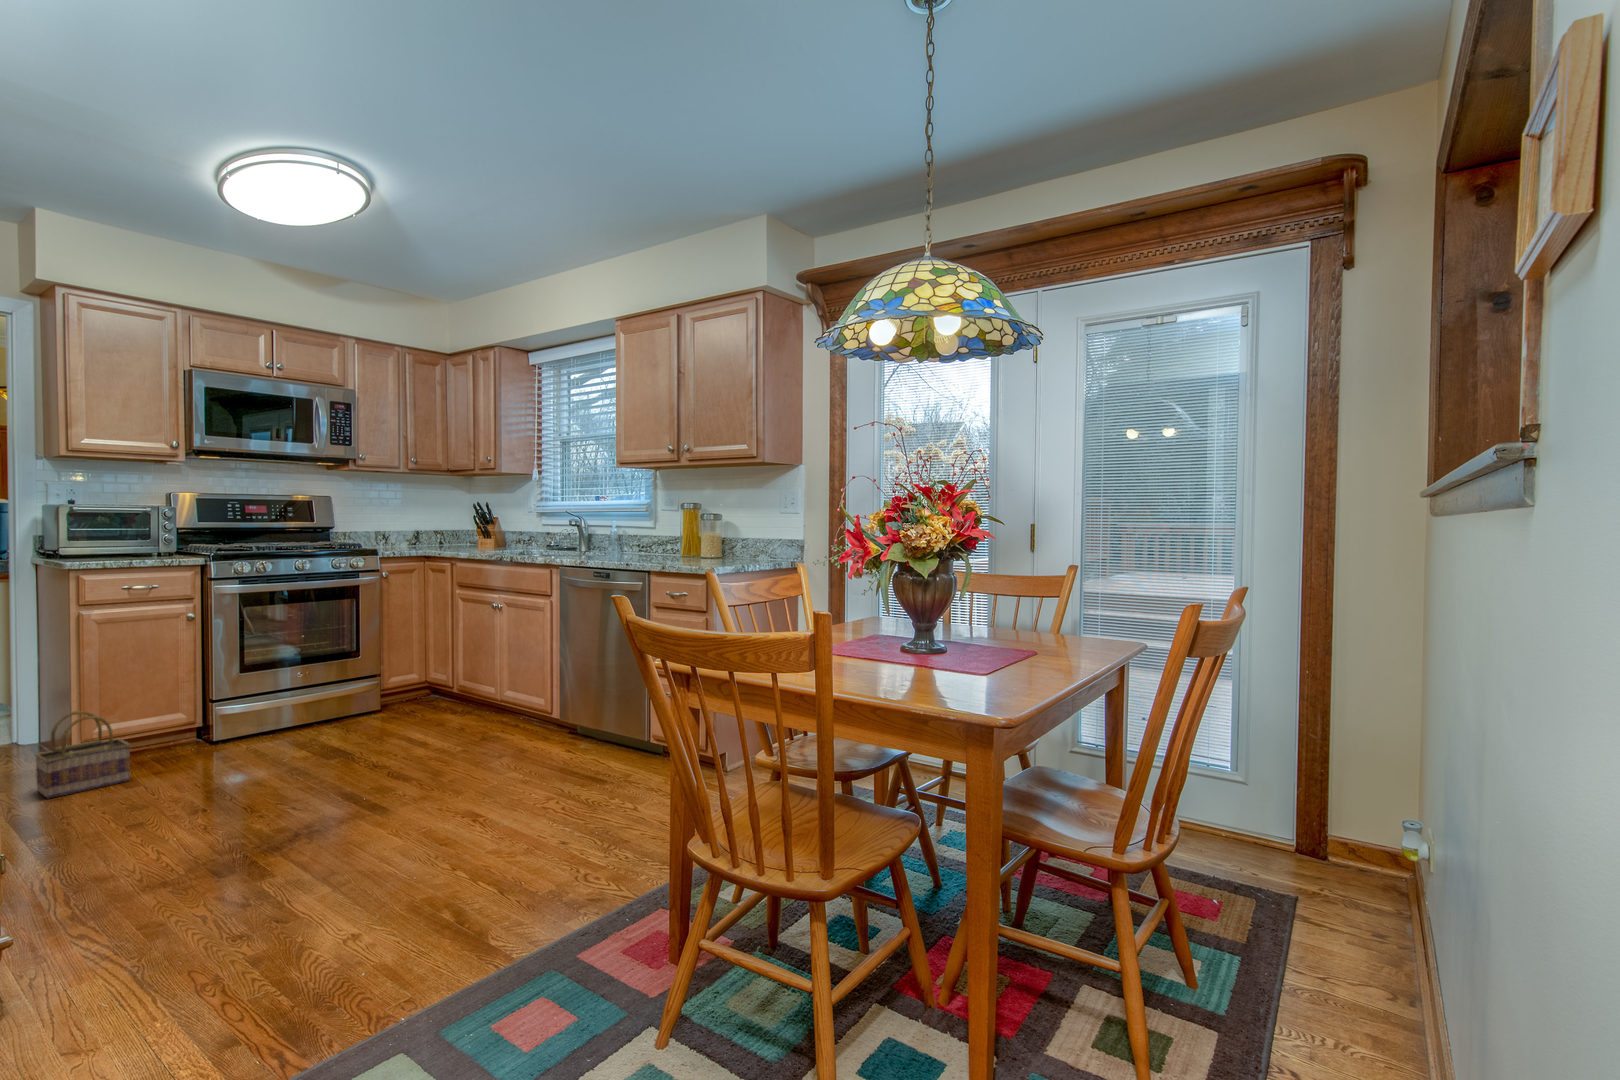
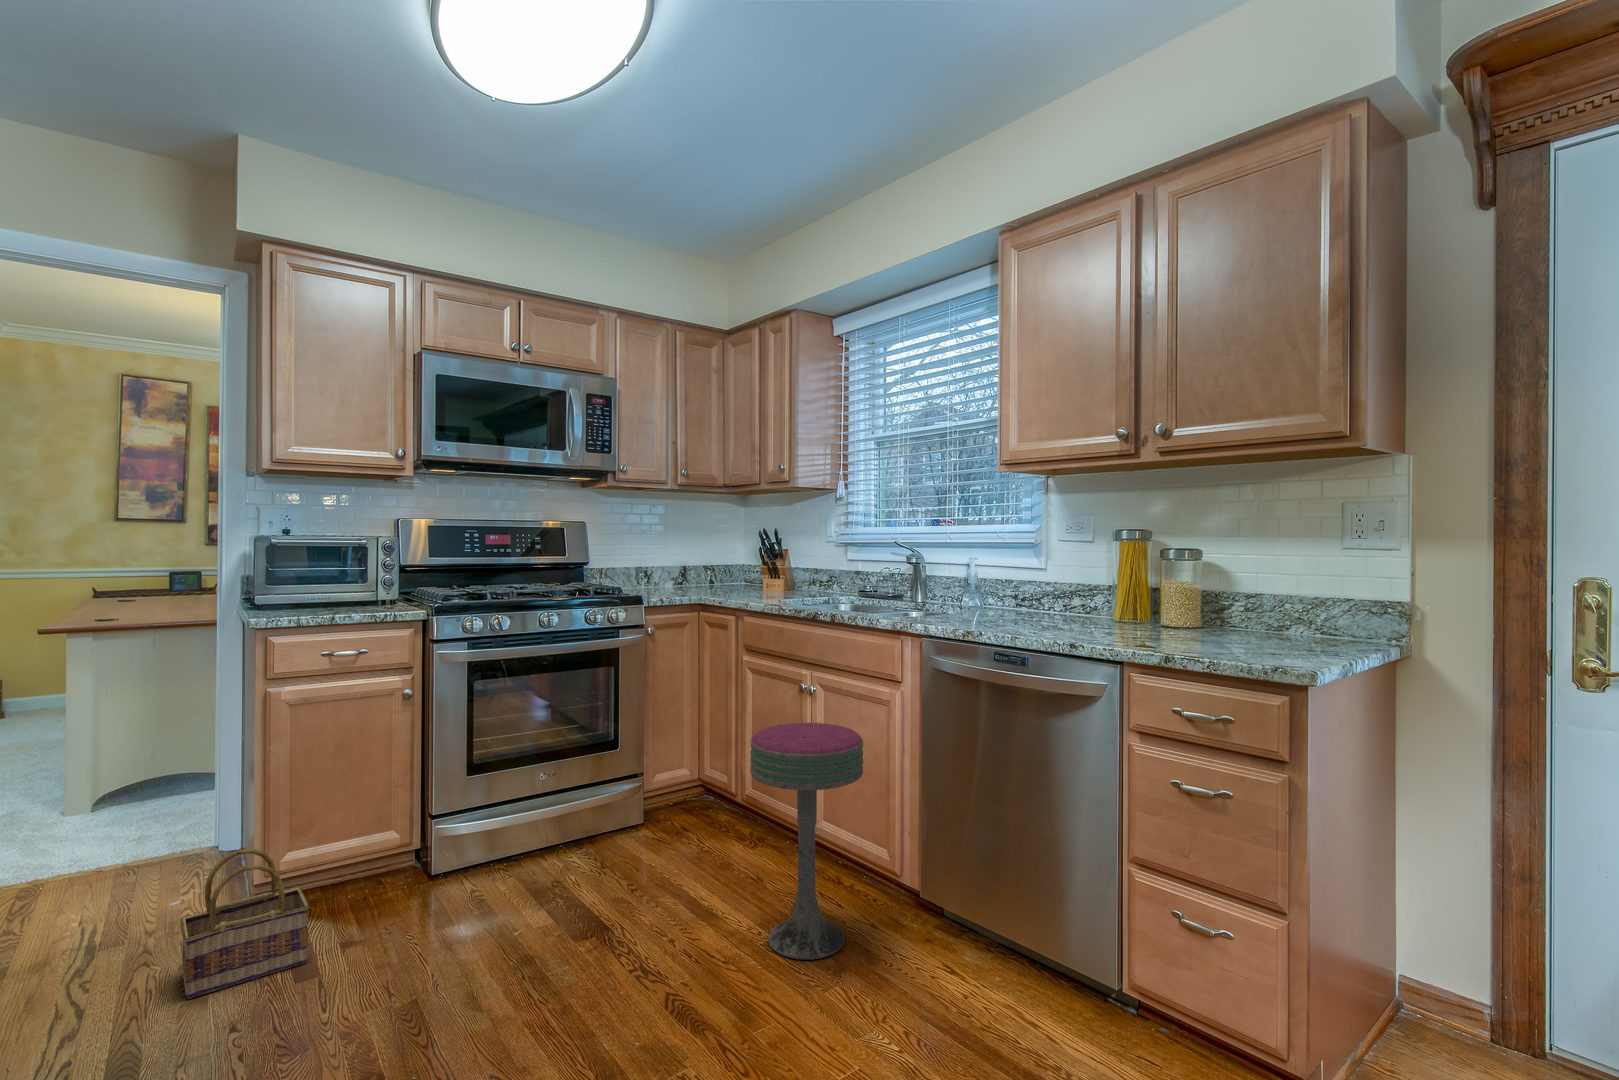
bar stool: none [443,621,517,755] -> present [750,723,863,960]

